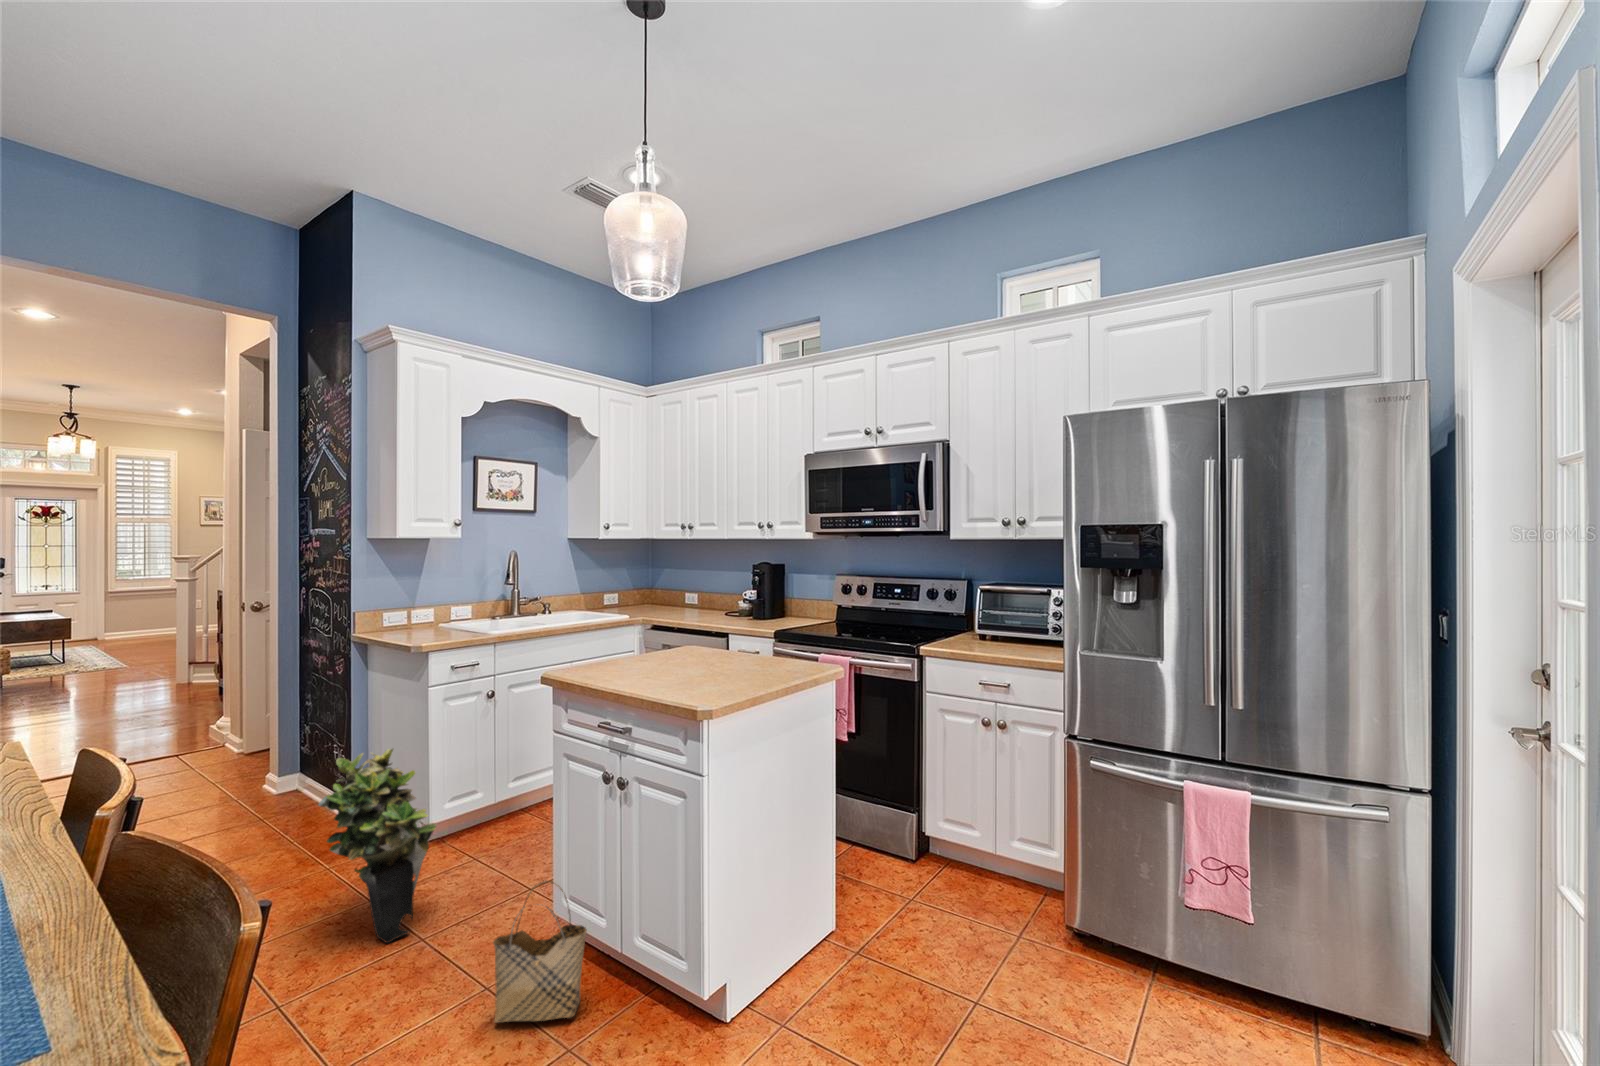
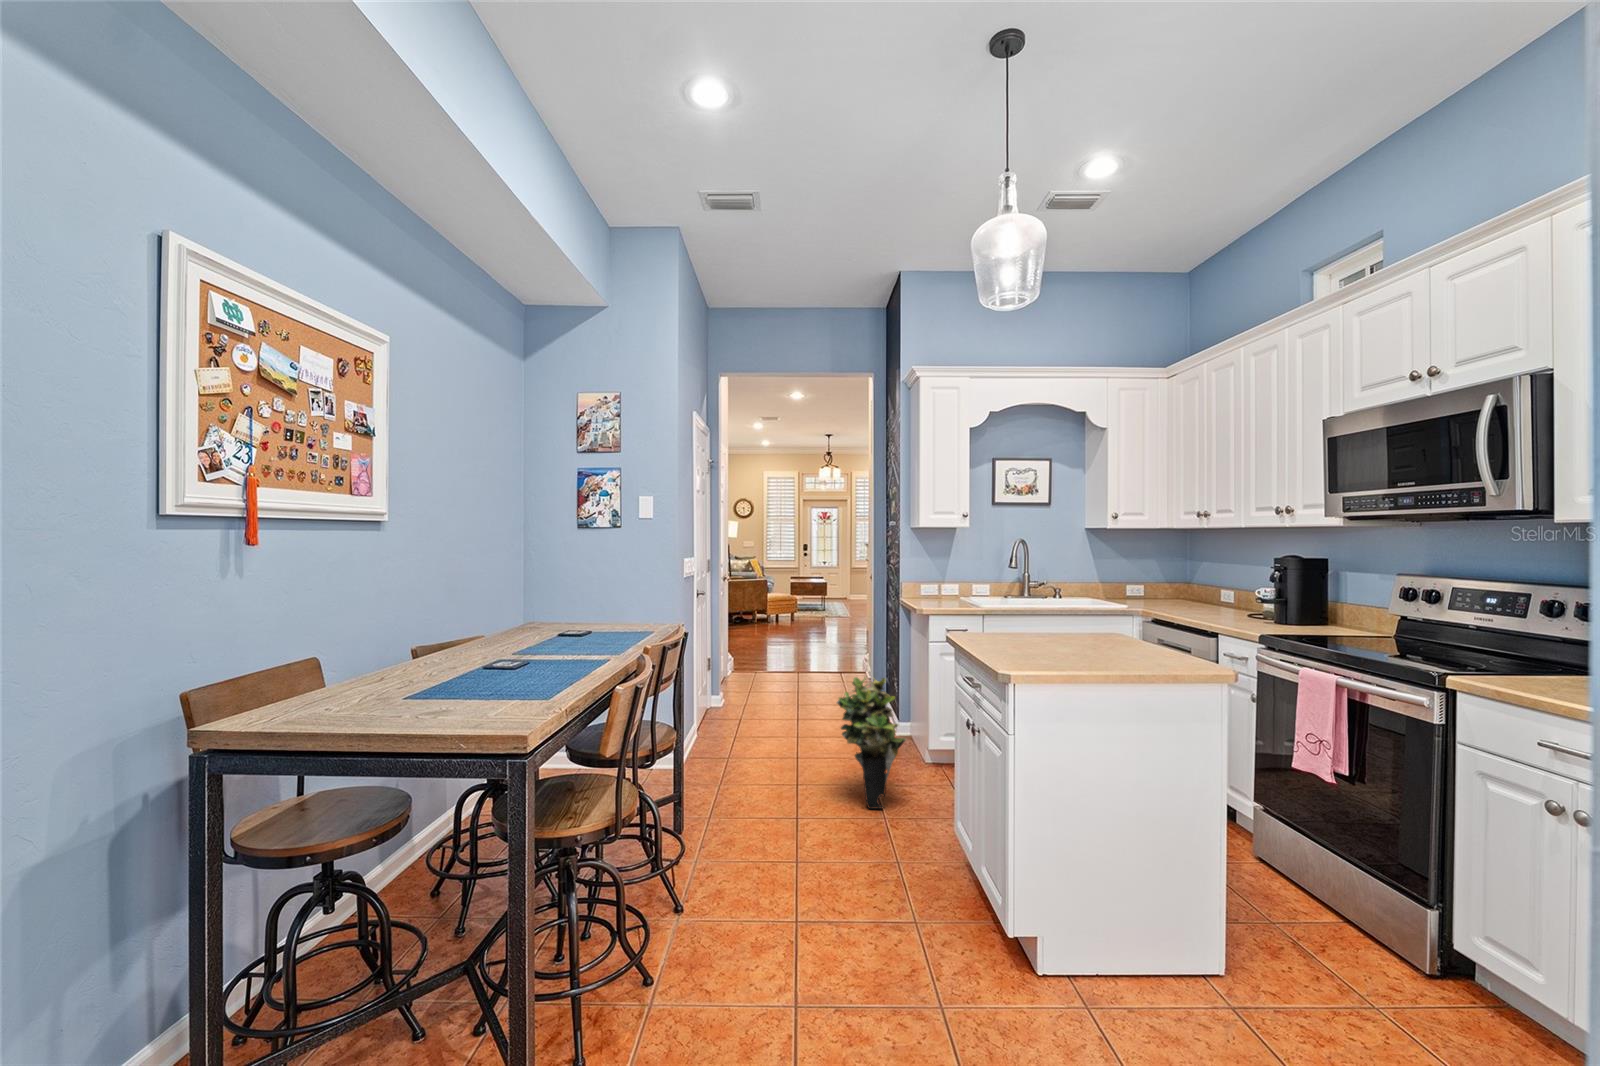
woven basket: present [493,881,587,1023] -> none [887,794,951,904]

